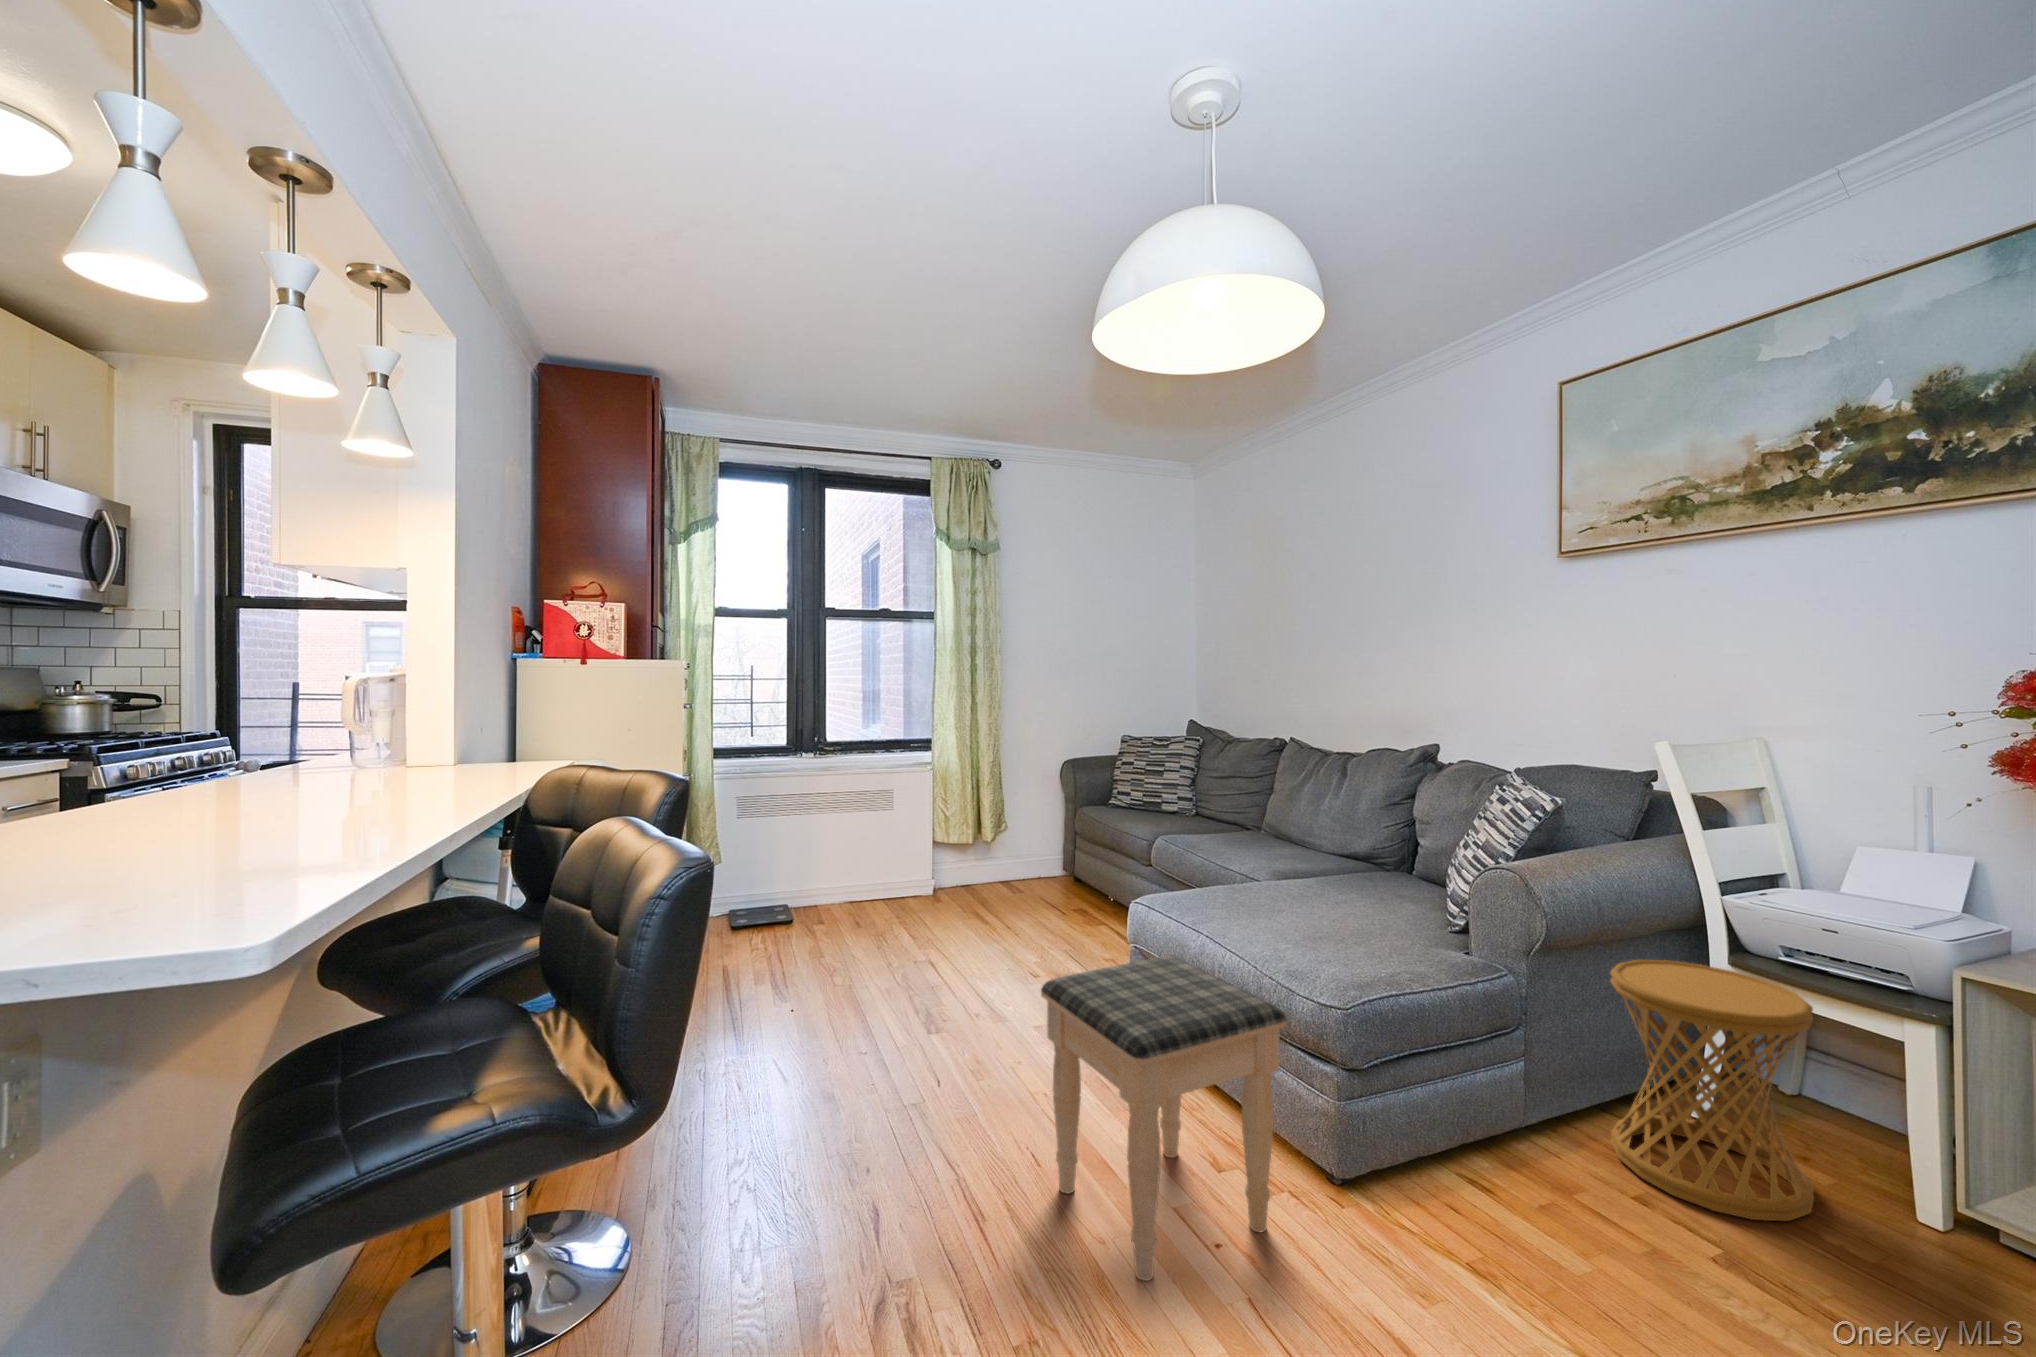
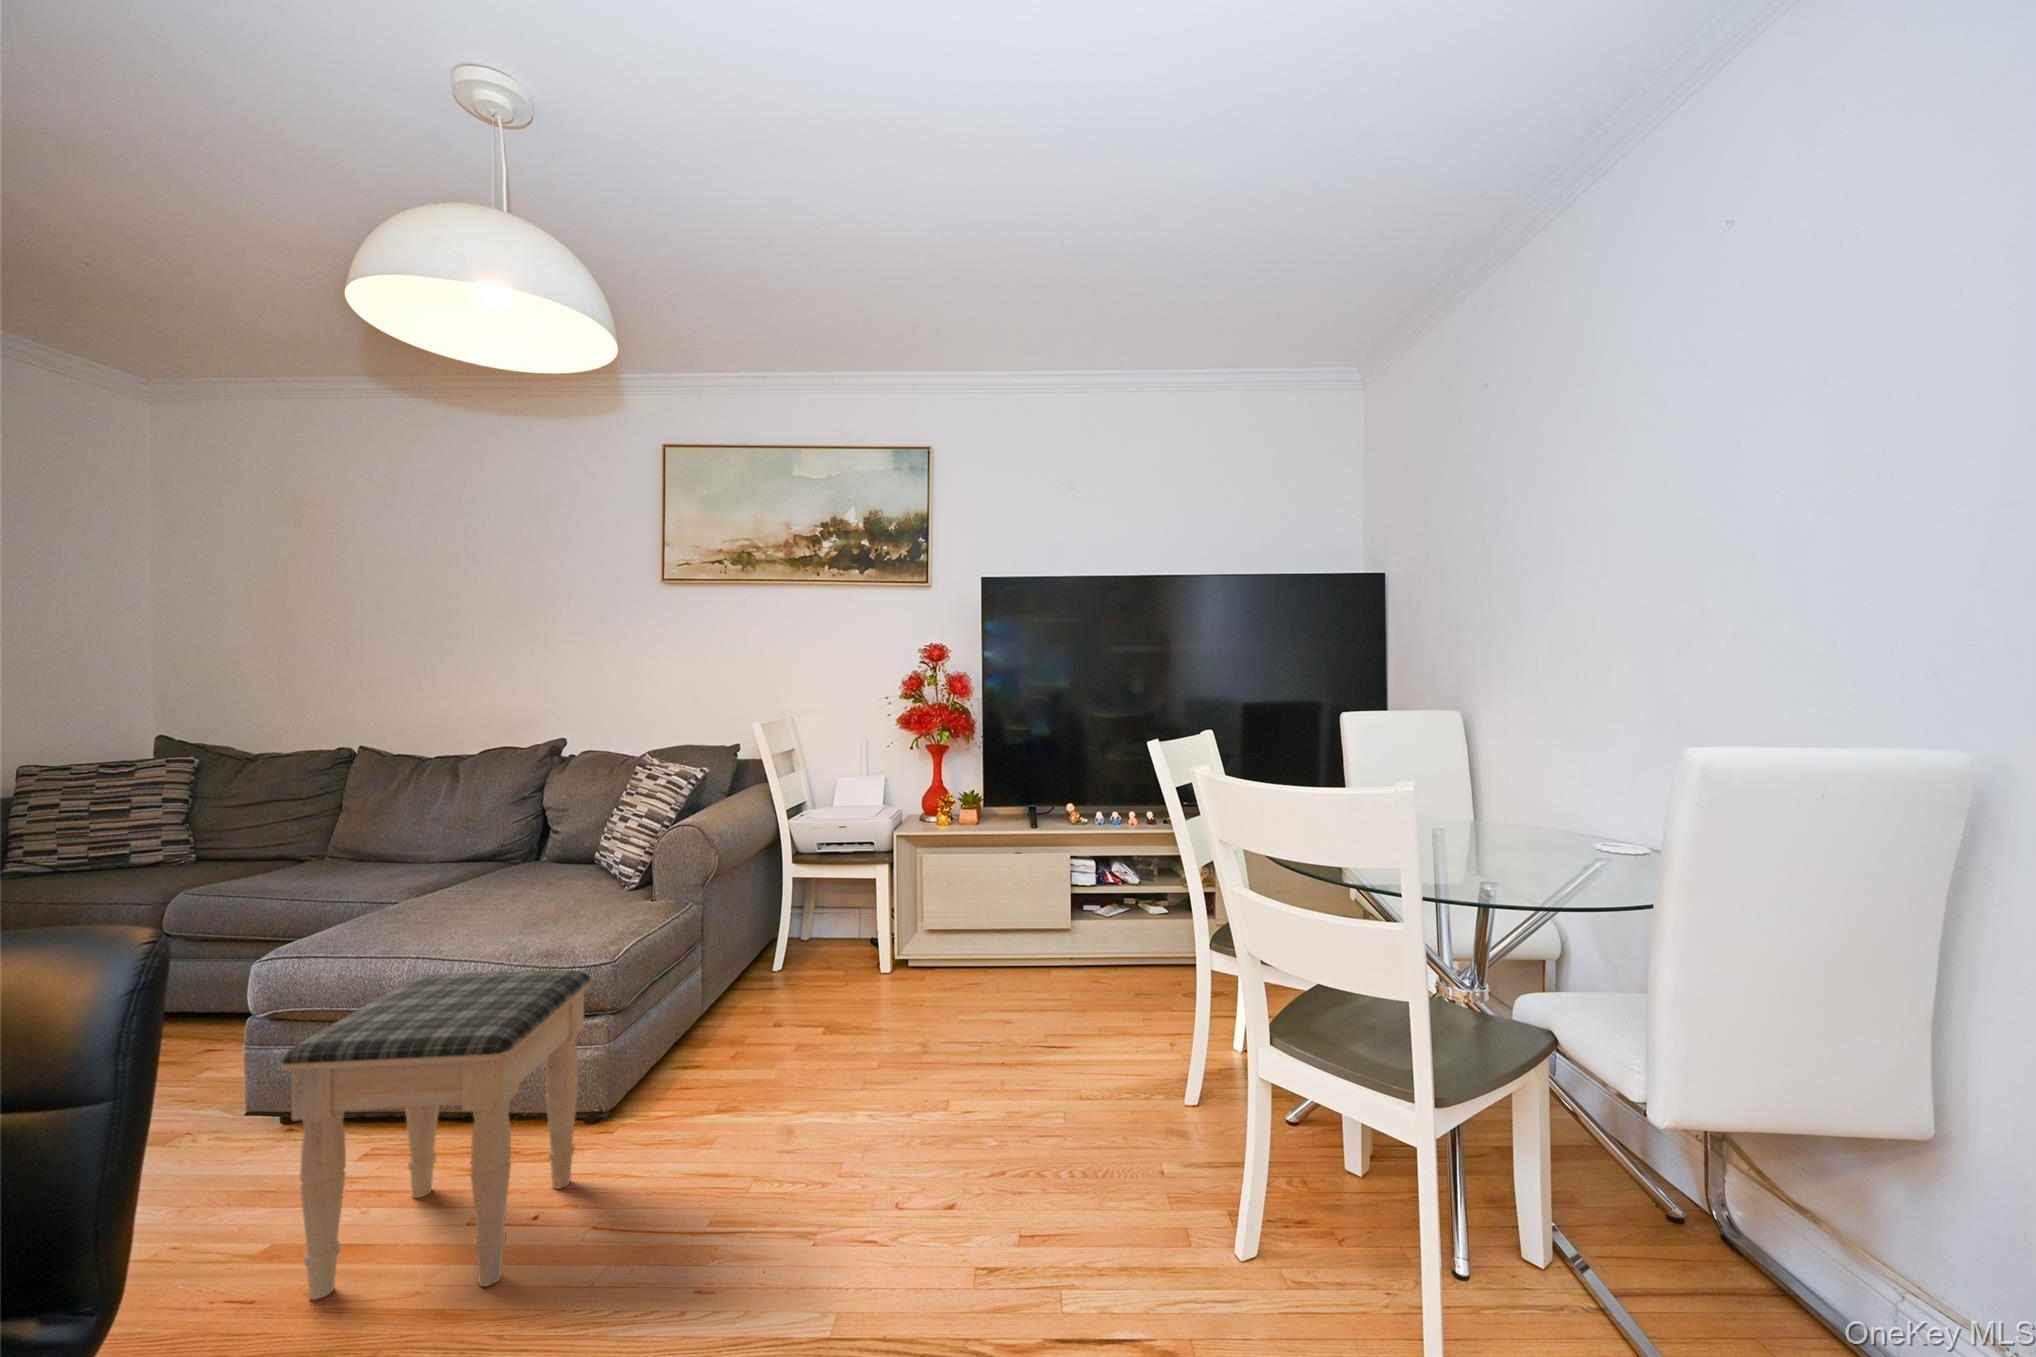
side table: present [1610,960,1814,1221] -> none [746,864,848,1014]

